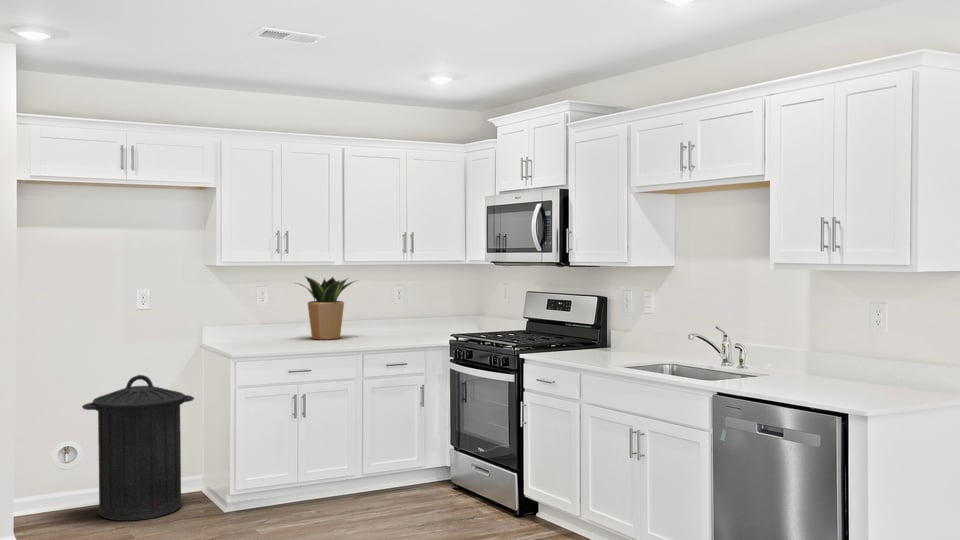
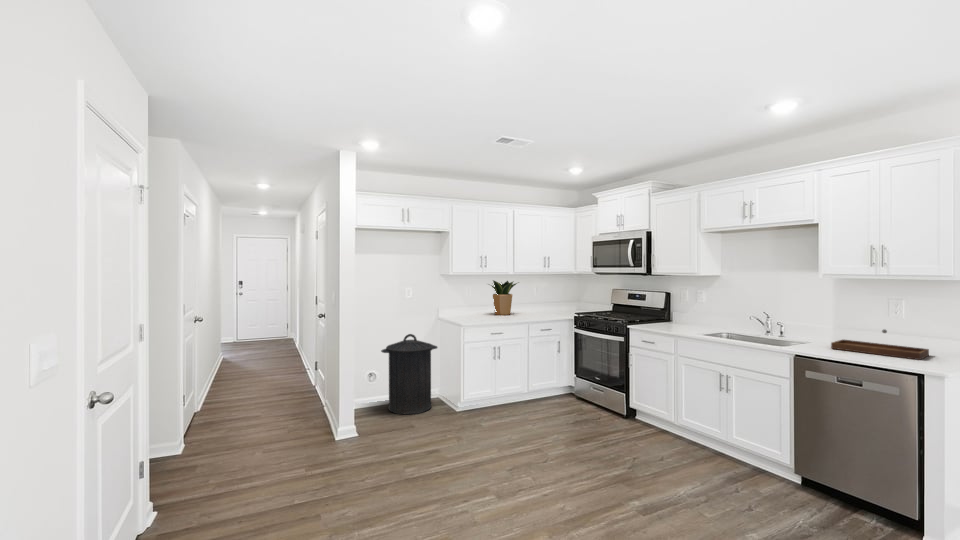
tray: none [782,351,908,396] -> present [831,330,929,360]

